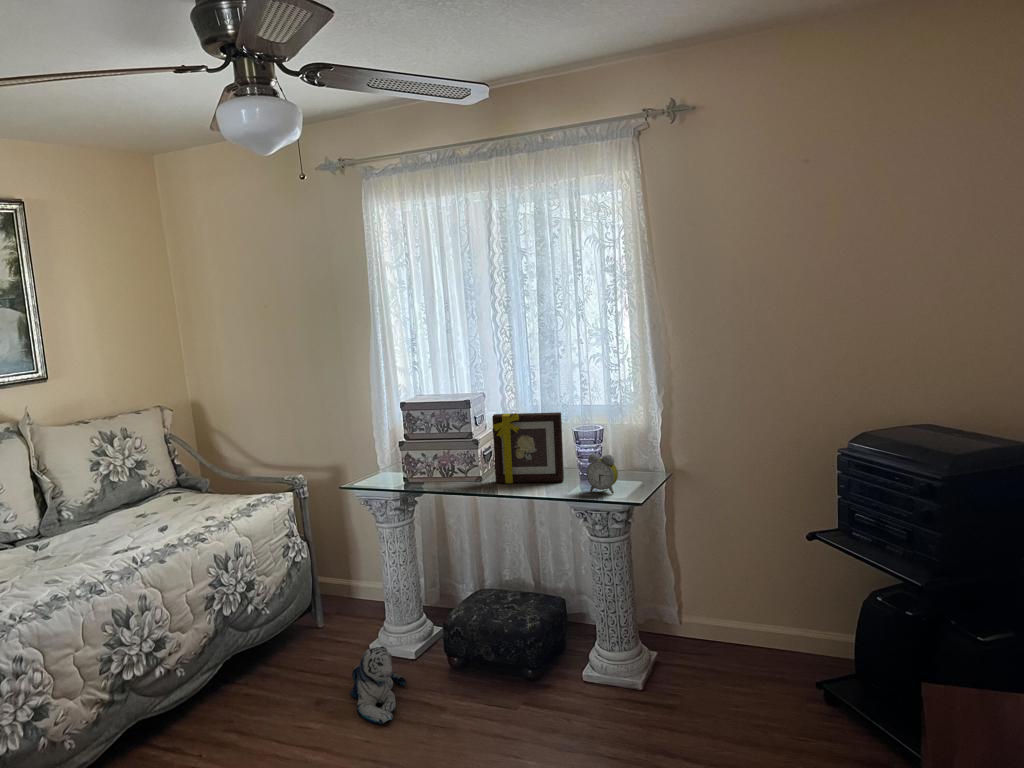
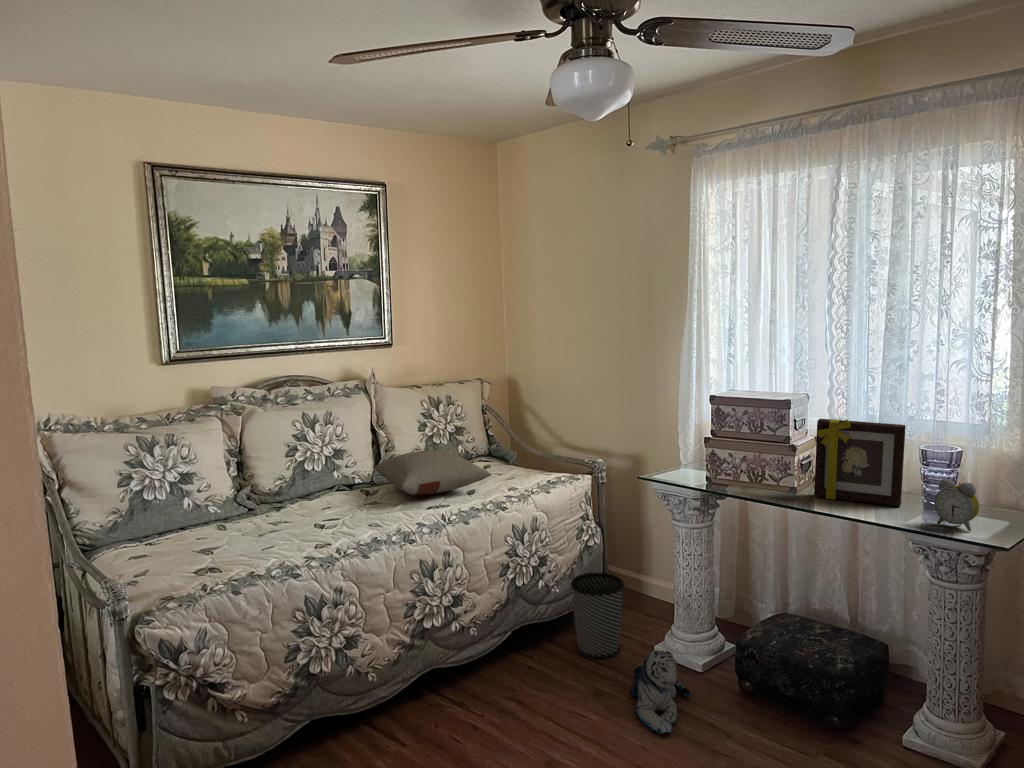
pillow: none [42,490,185,542] -> present [375,450,491,495]
wastebasket: none [281,586,337,672] -> present [571,572,624,659]

